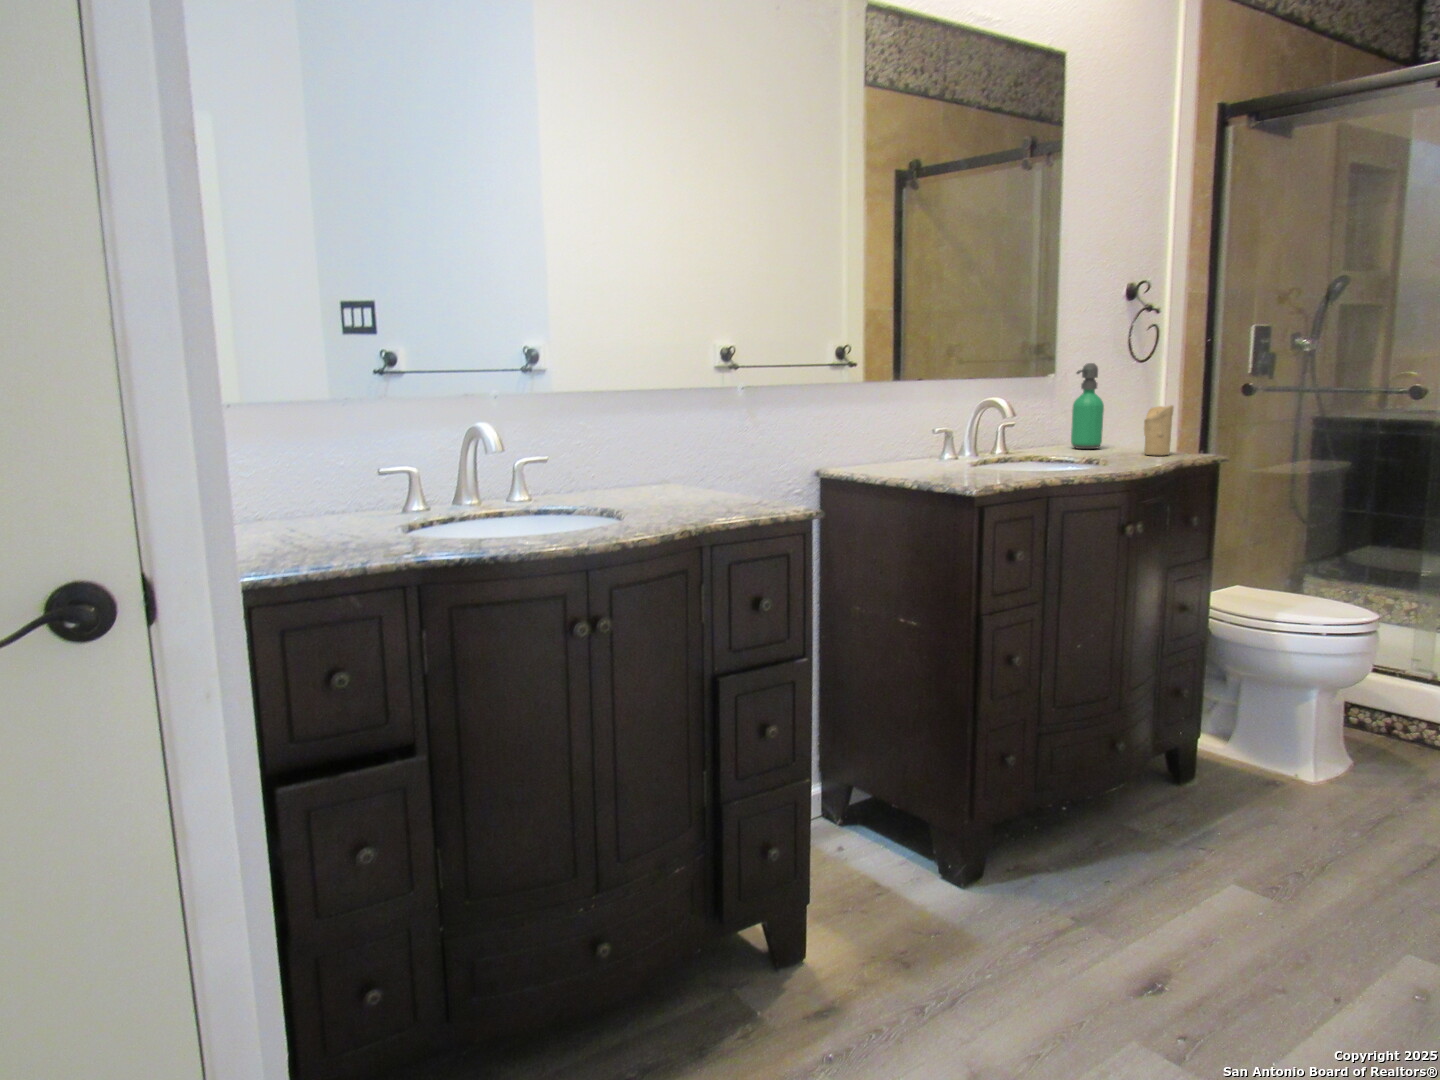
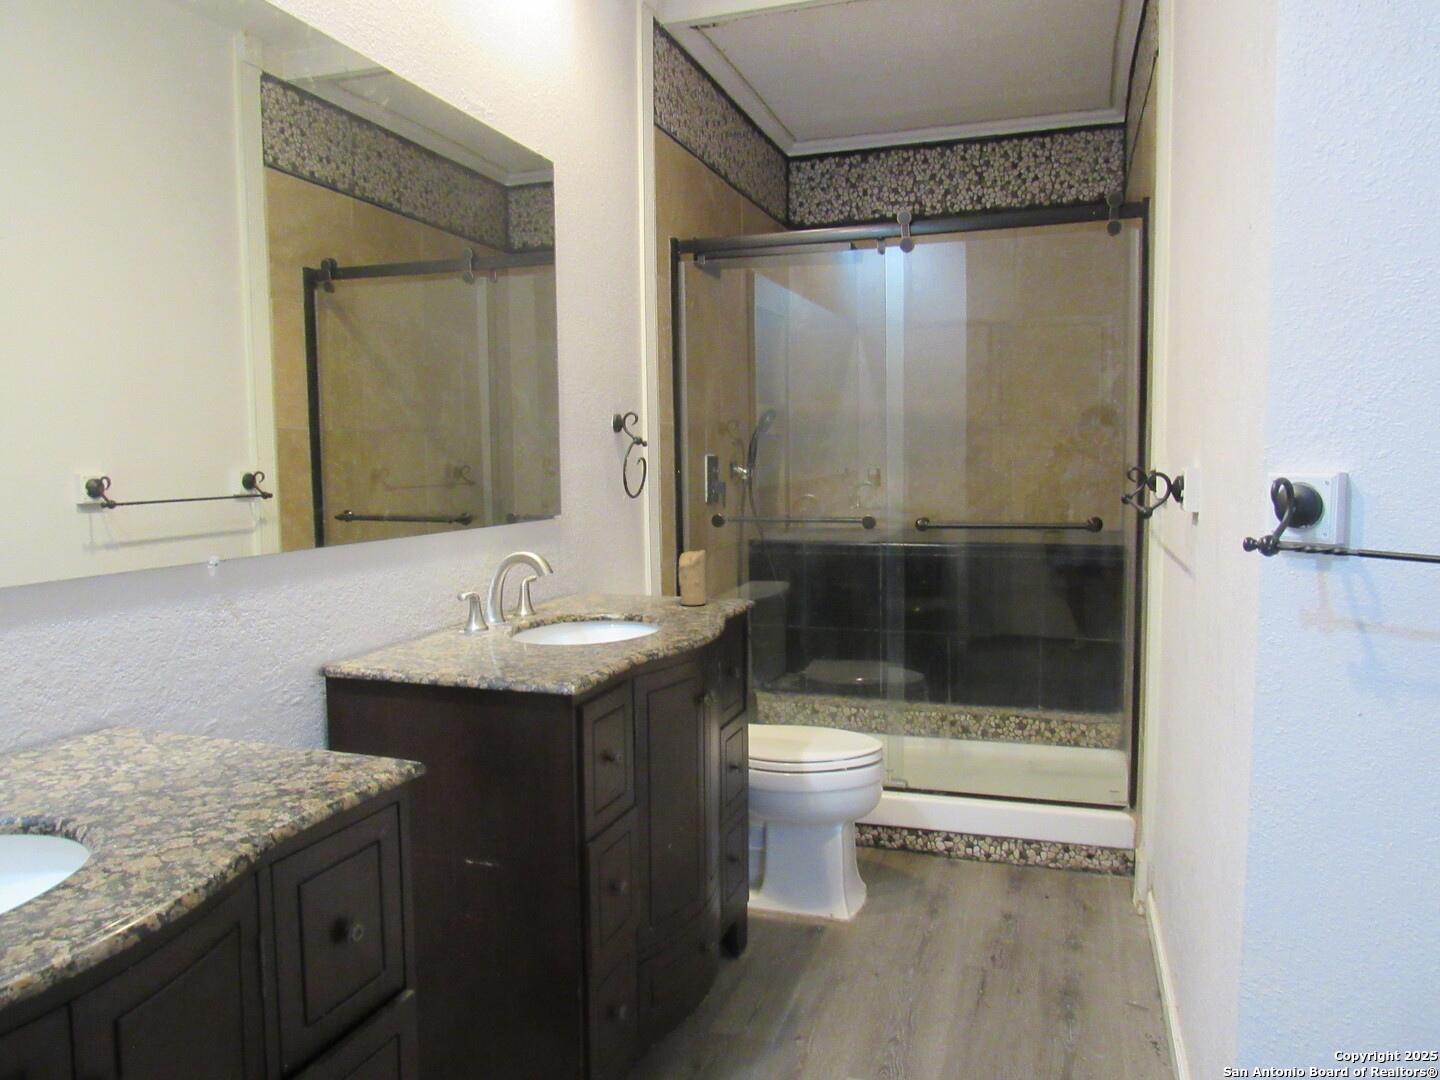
soap dispenser: present [1071,363,1104,449] -> none [595,504,629,601]

